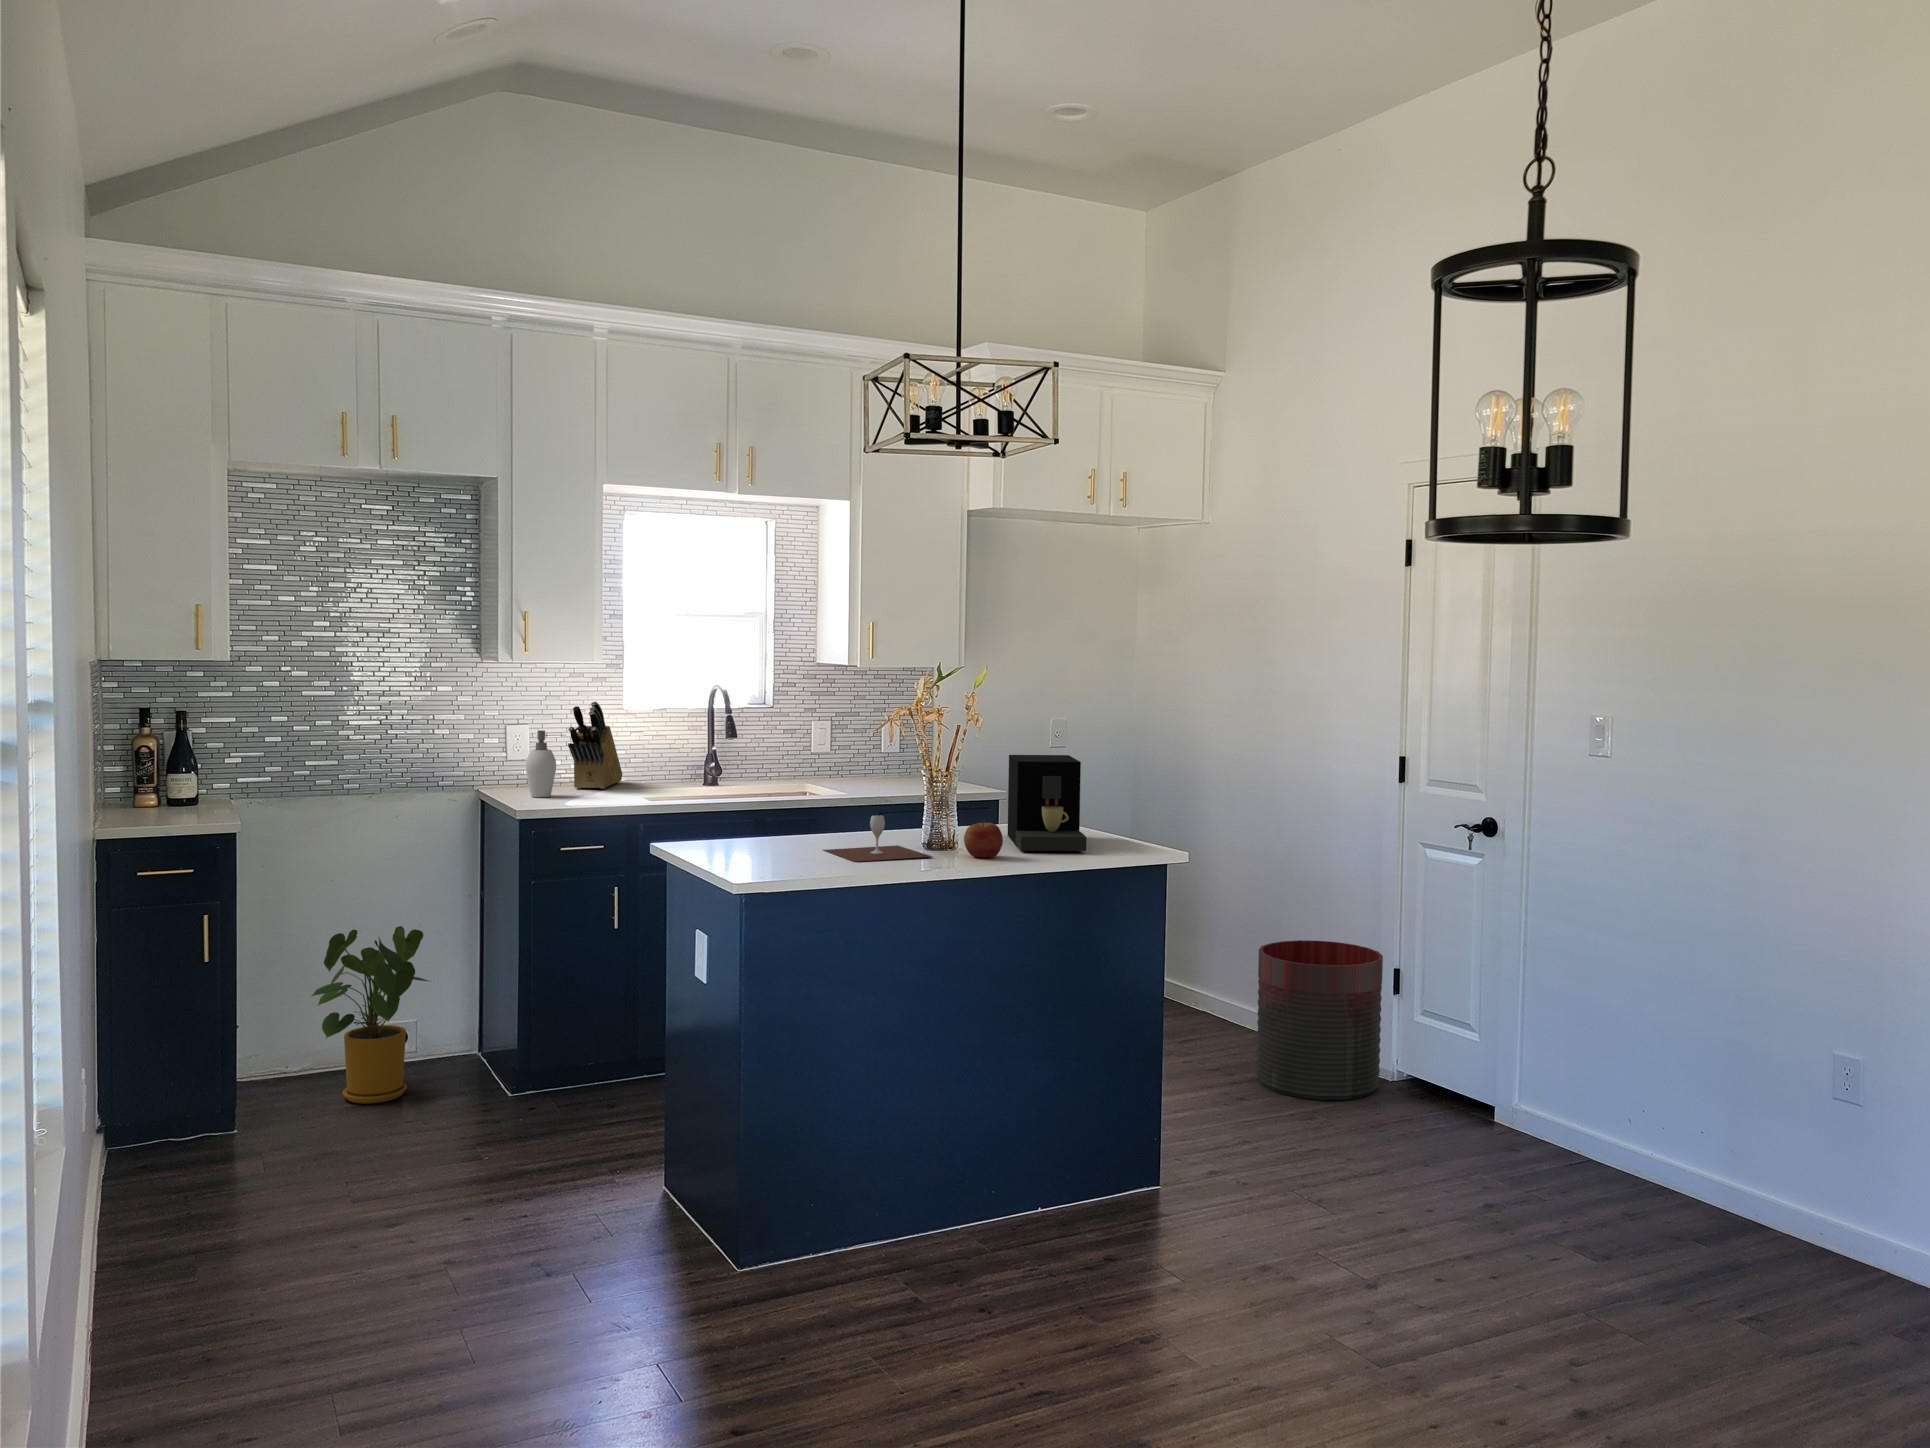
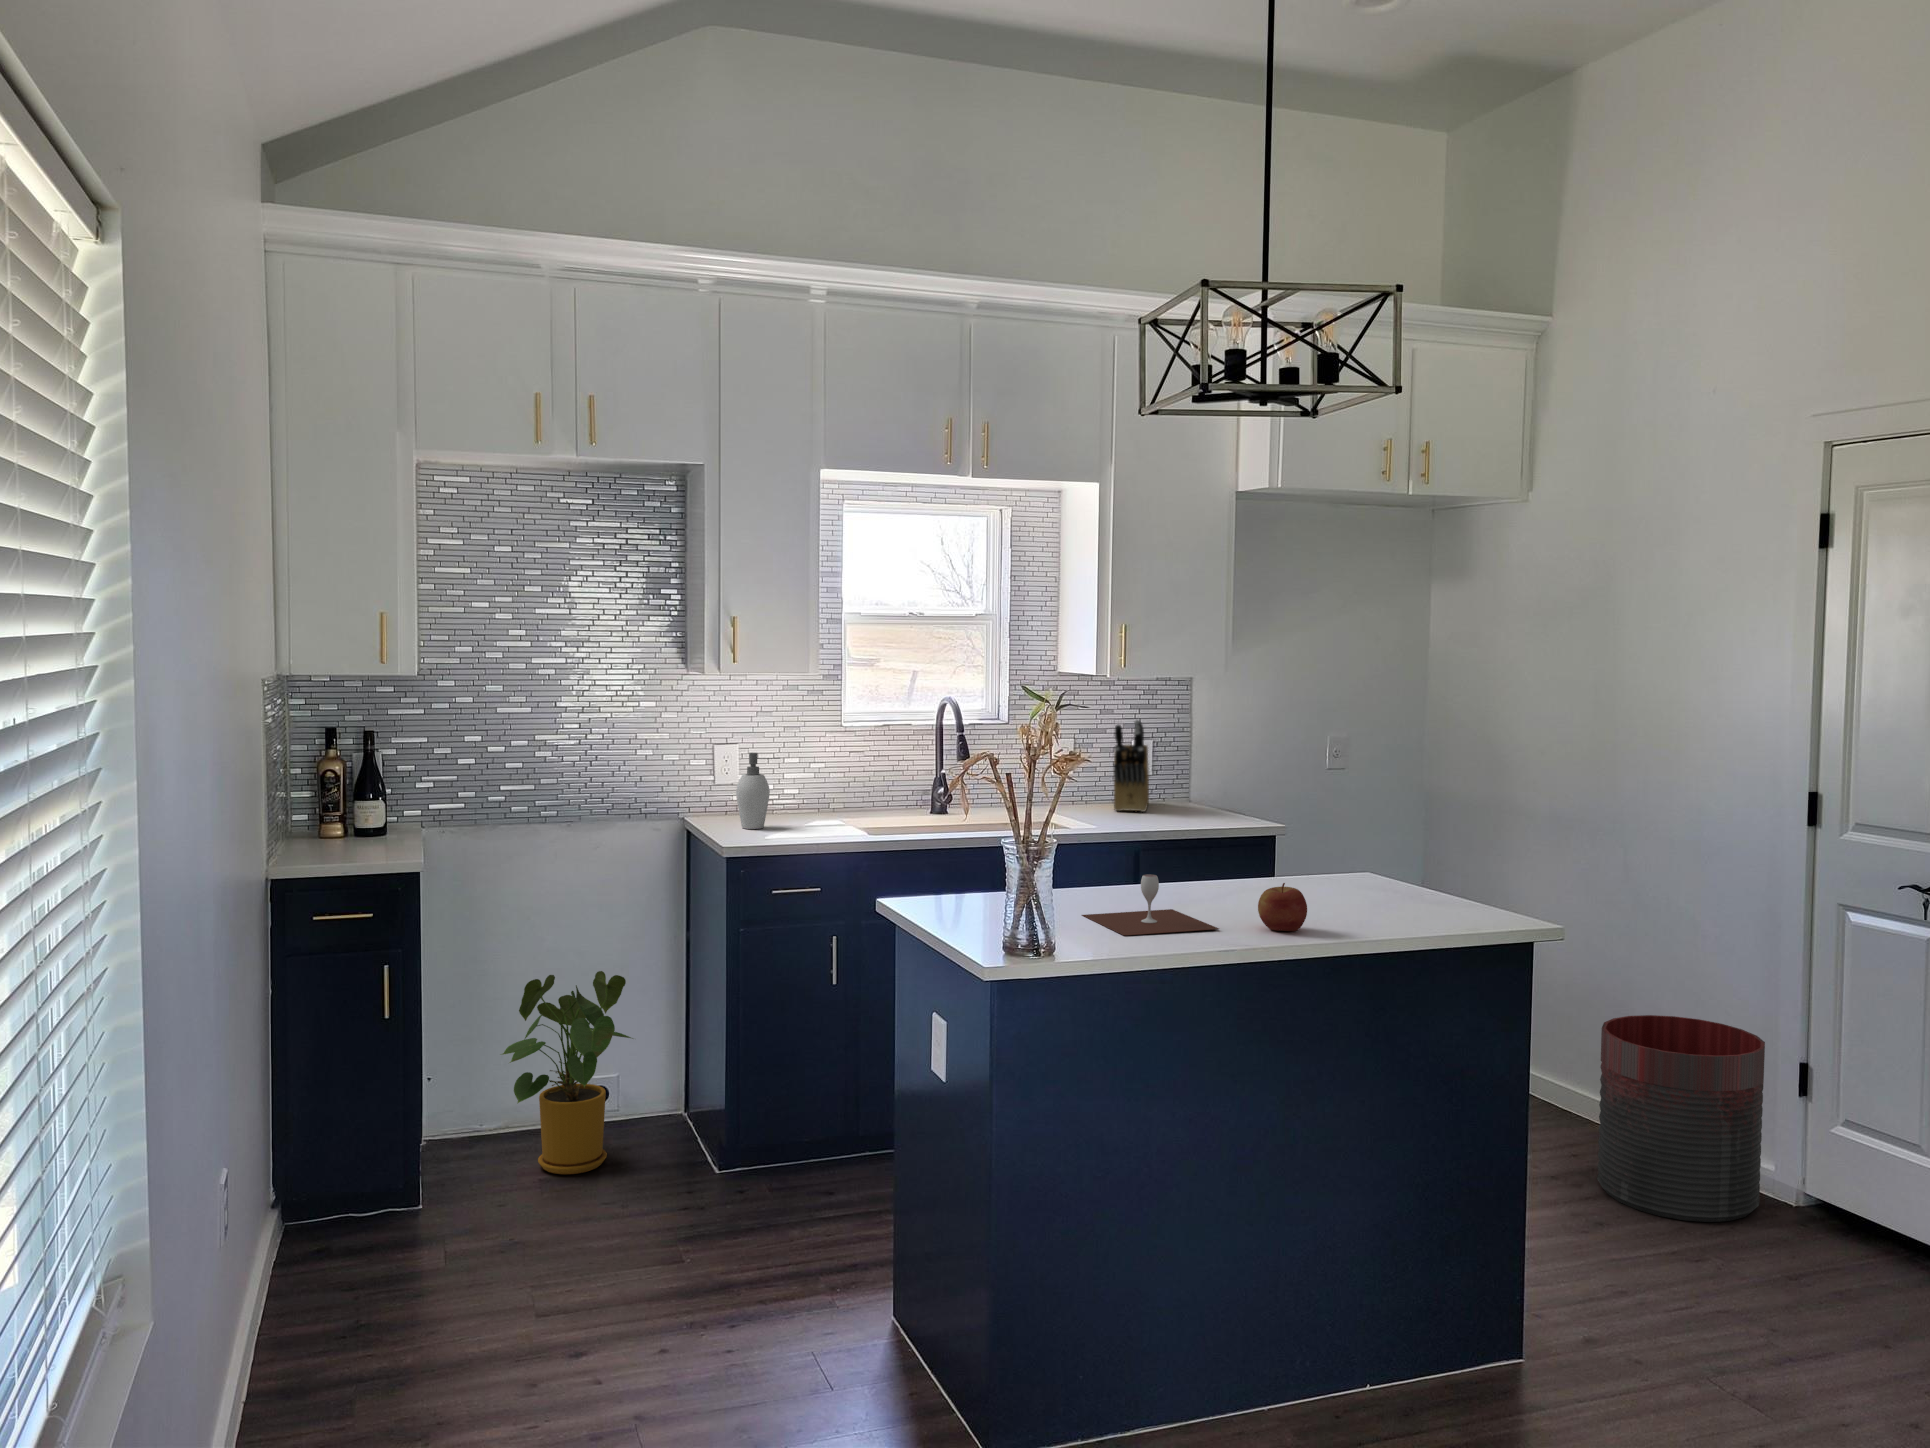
knife block: present [568,701,622,789] -> present [1113,720,1149,812]
coffee maker: present [1008,755,1086,851] -> none [1303,795,1411,922]

